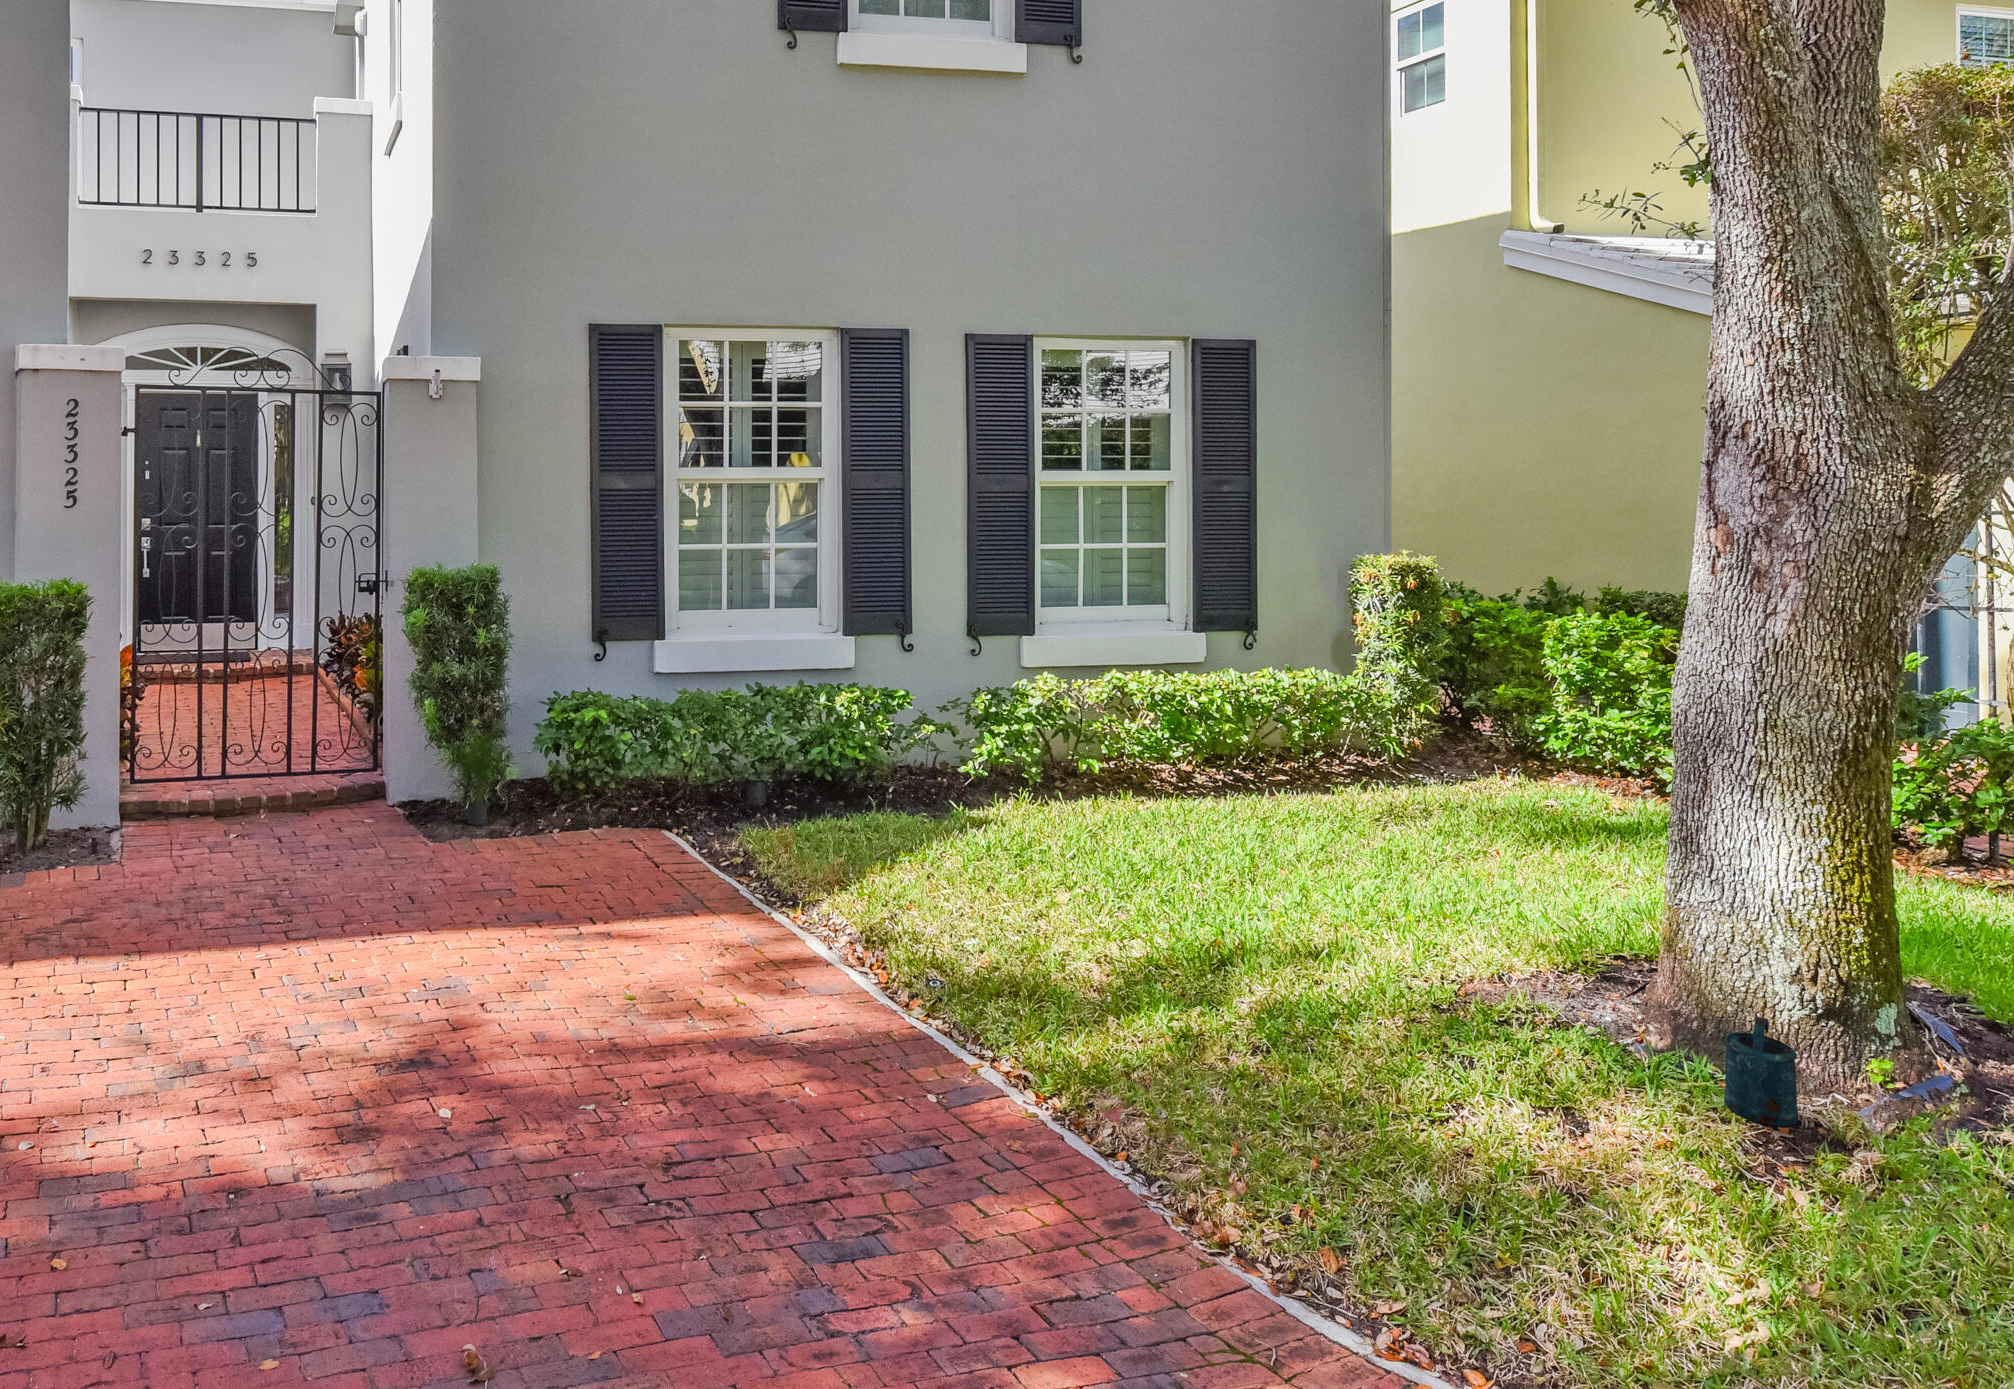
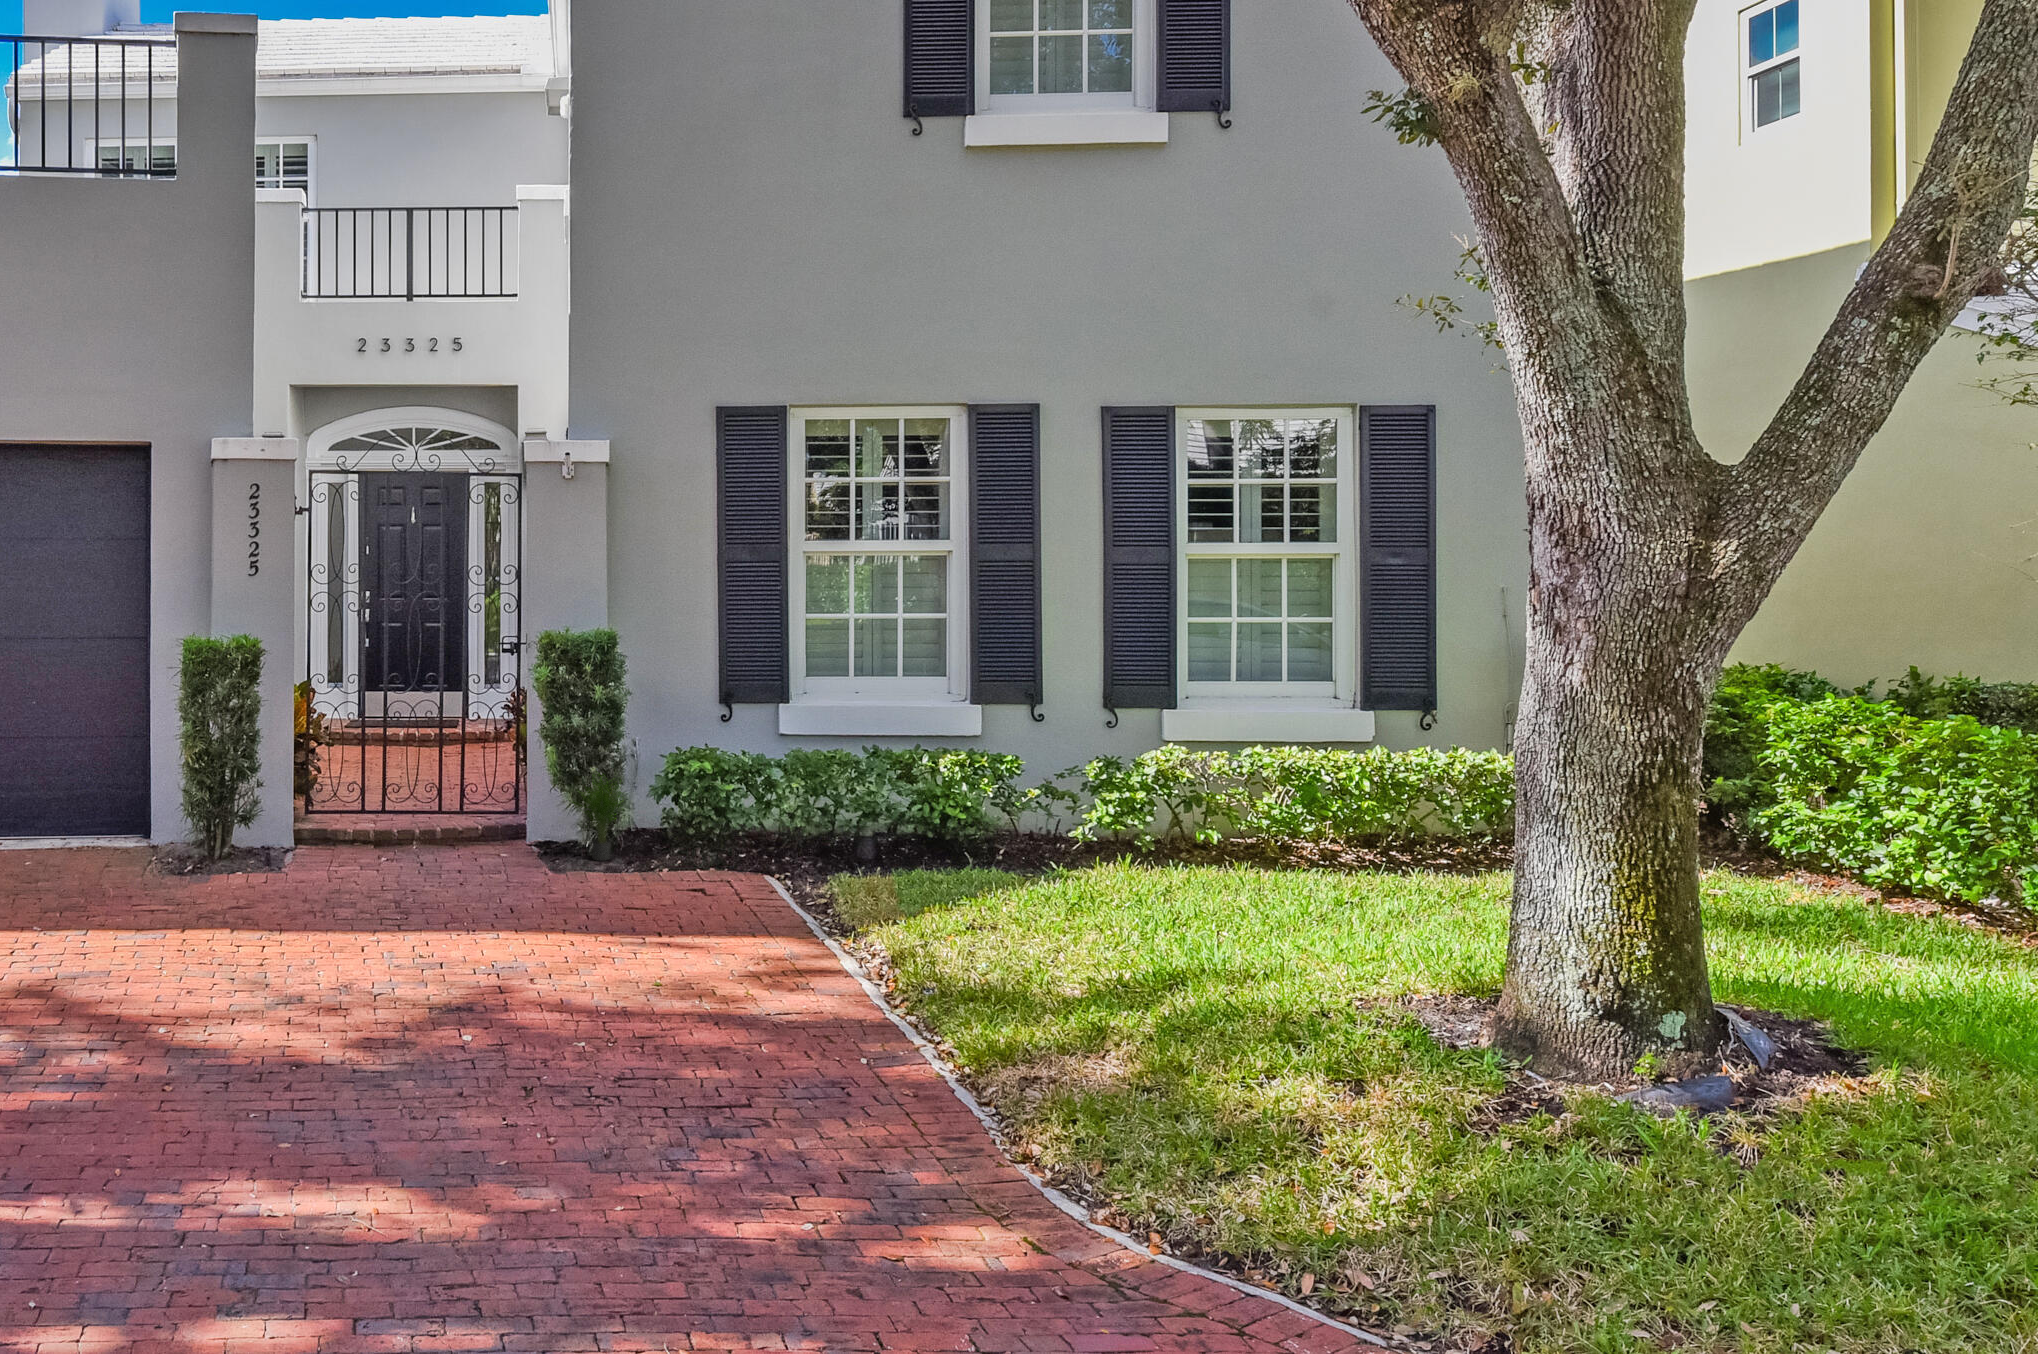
watering can: present [1724,1017,1798,1126] -> none [1481,1015,1561,1104]

